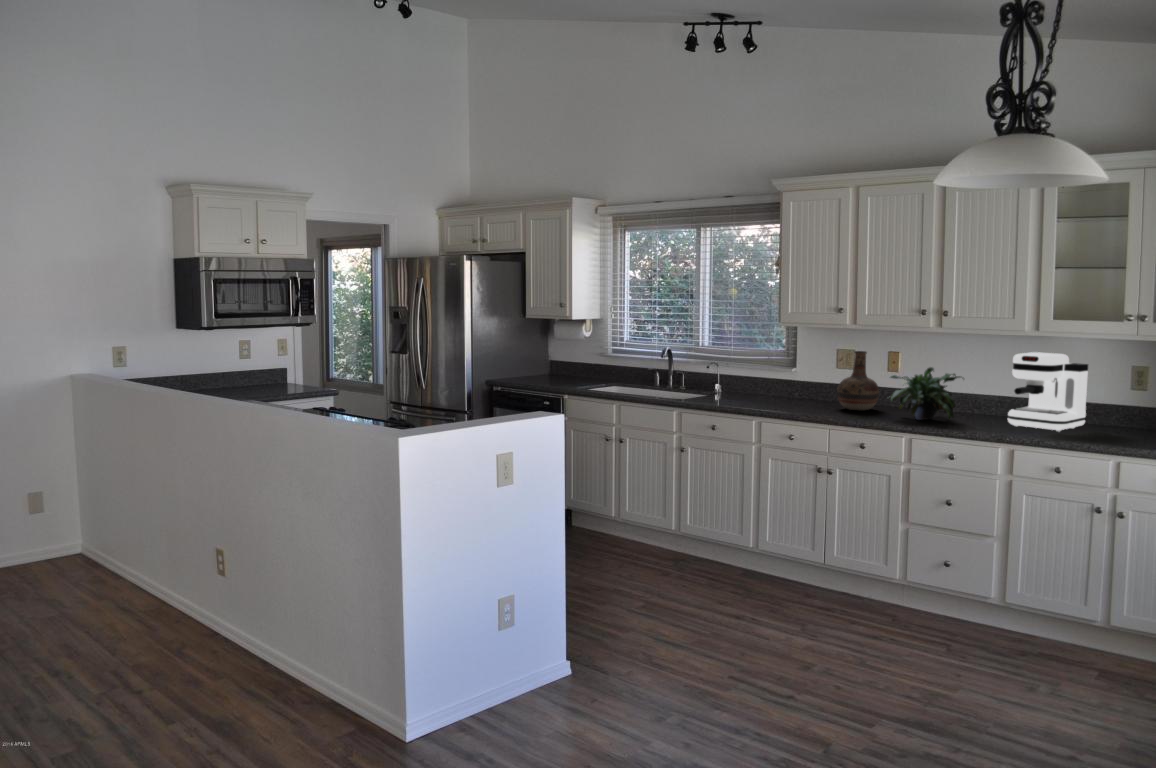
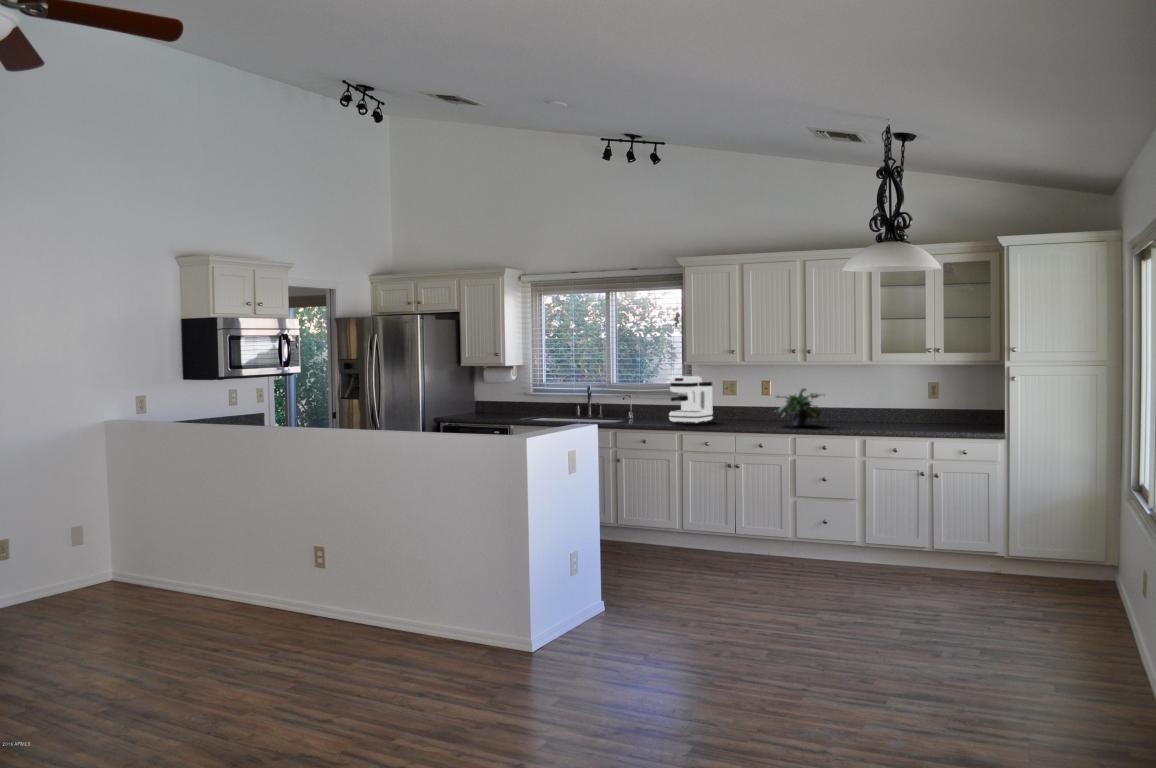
vase: present [837,351,879,410] -> none [733,381,762,423]
coffee maker: present [1008,352,1088,432] -> present [669,376,713,423]

